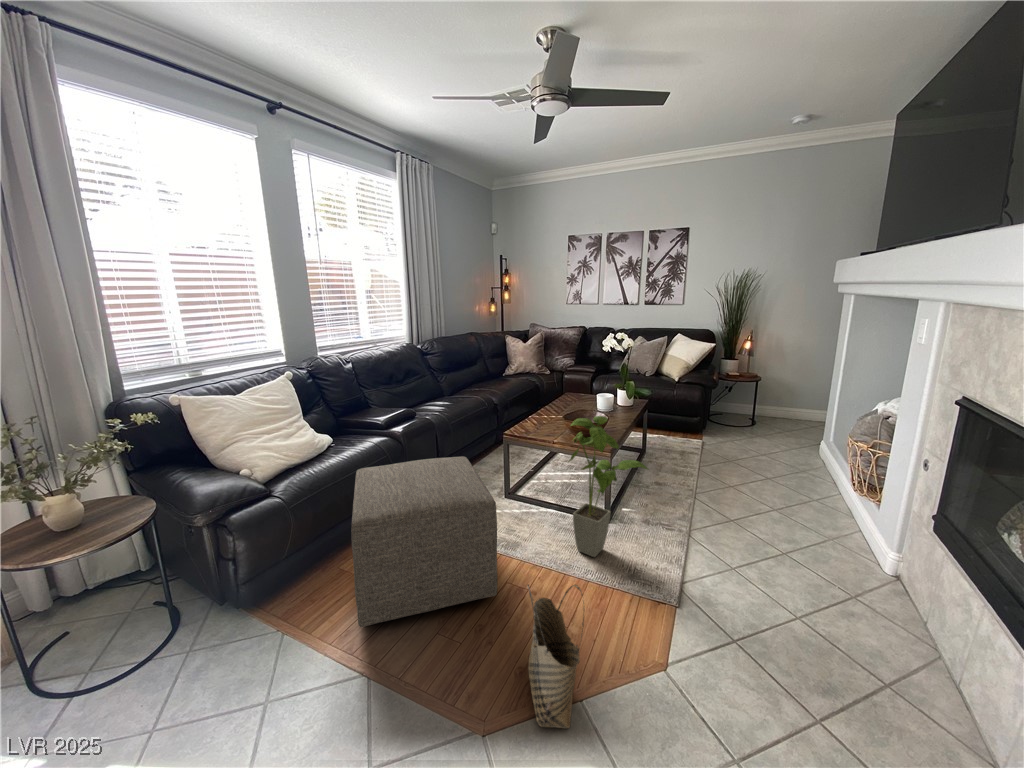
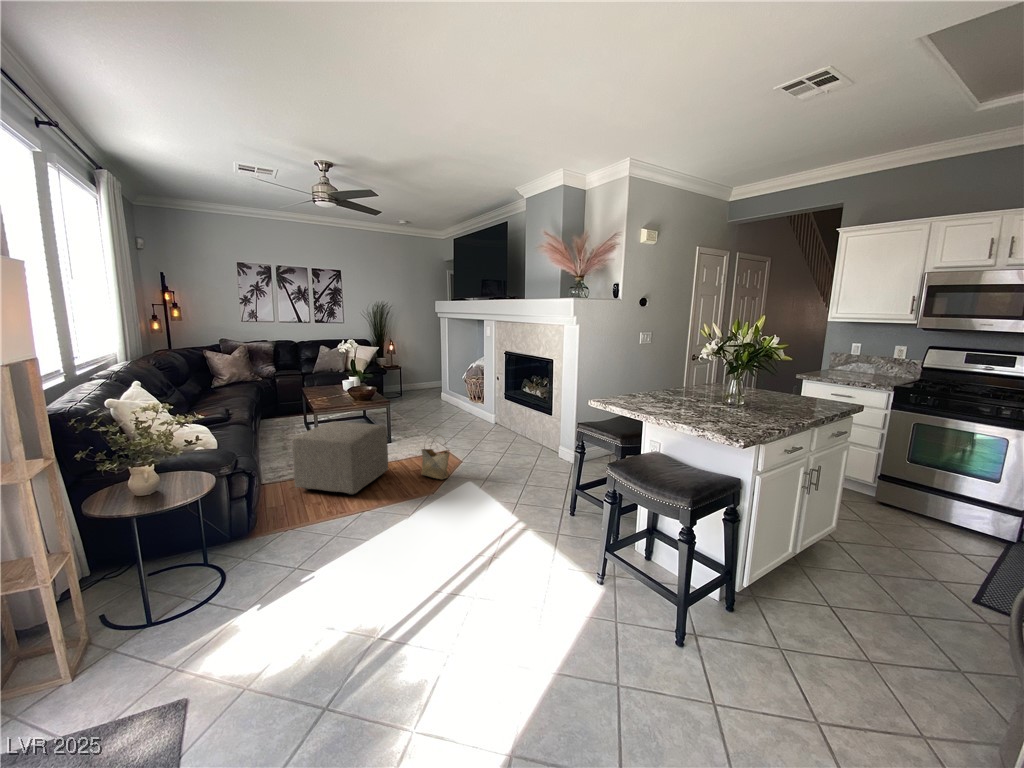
house plant: present [569,416,648,557] -> none [381,385,419,454]

